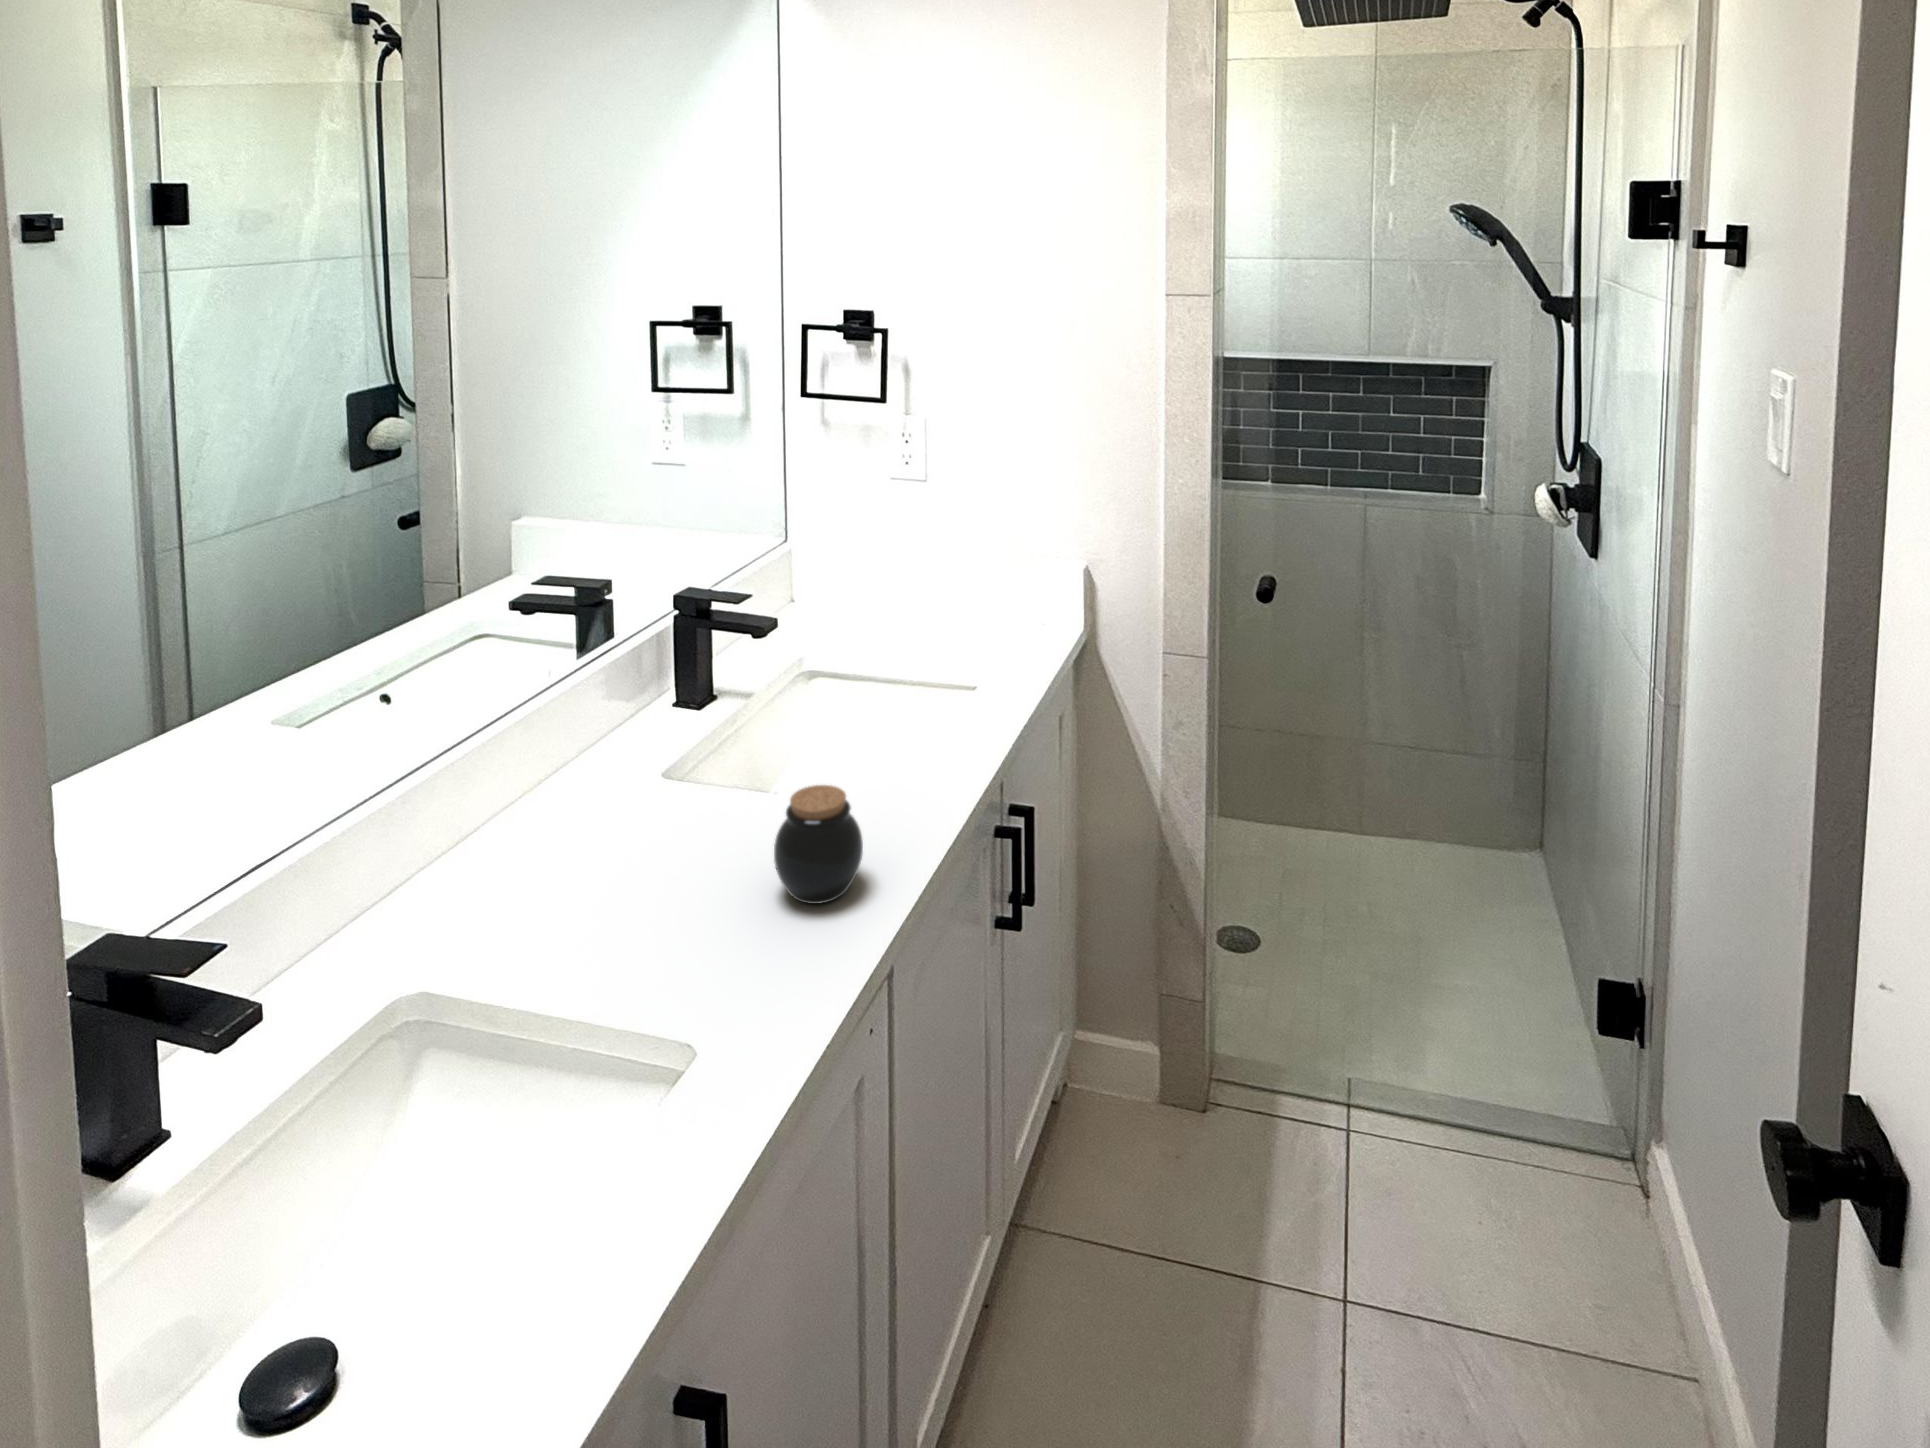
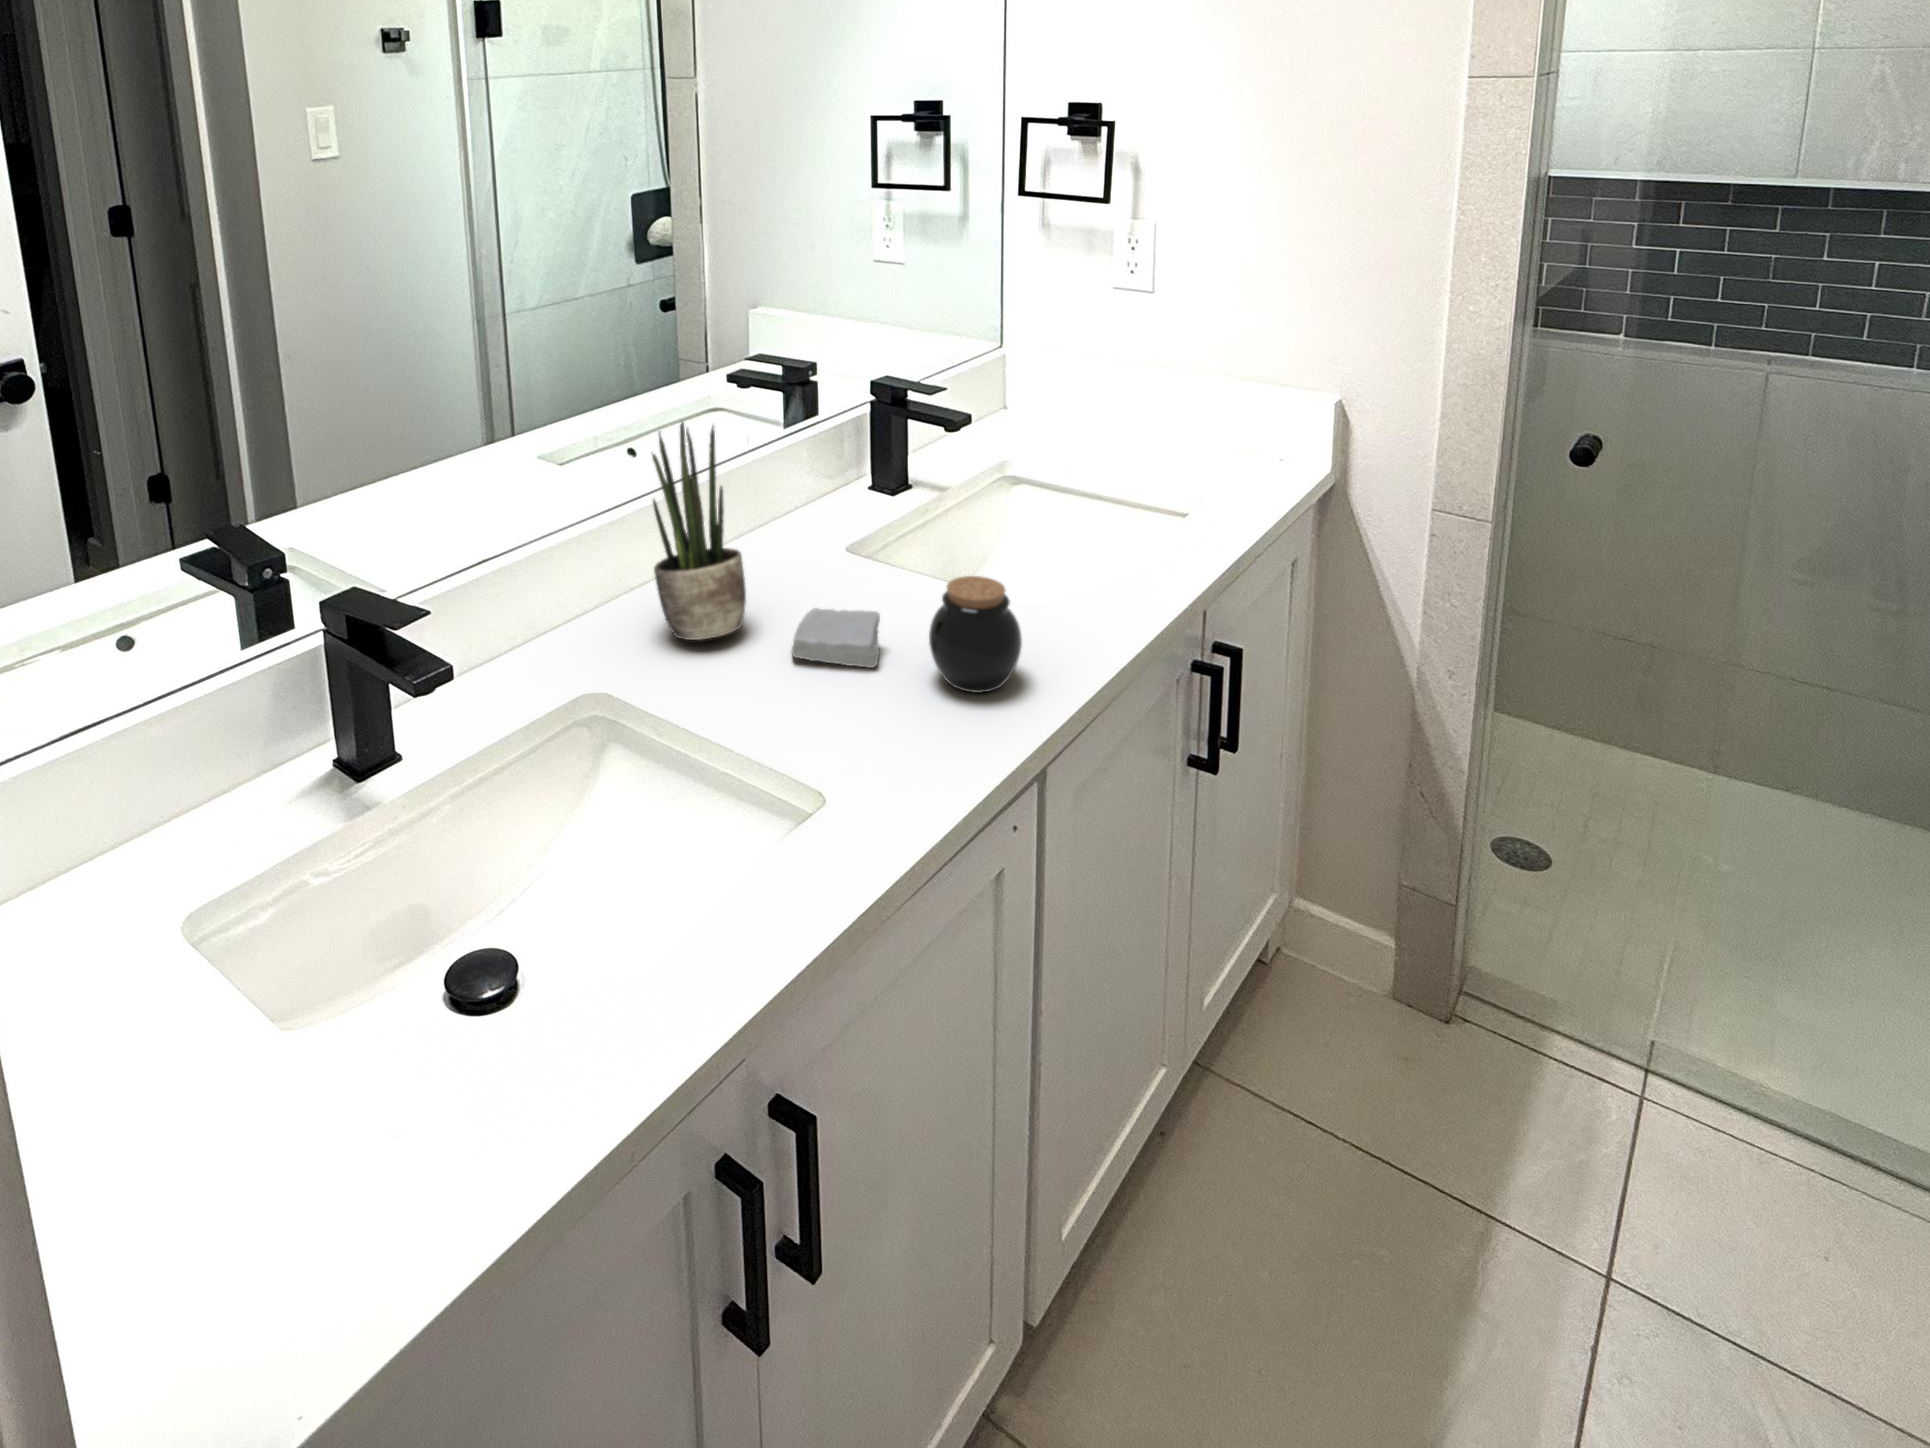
potted plant: none [465,665,571,909] -> present [652,422,746,640]
soap bar: none [627,838,721,904] -> present [792,608,880,668]

